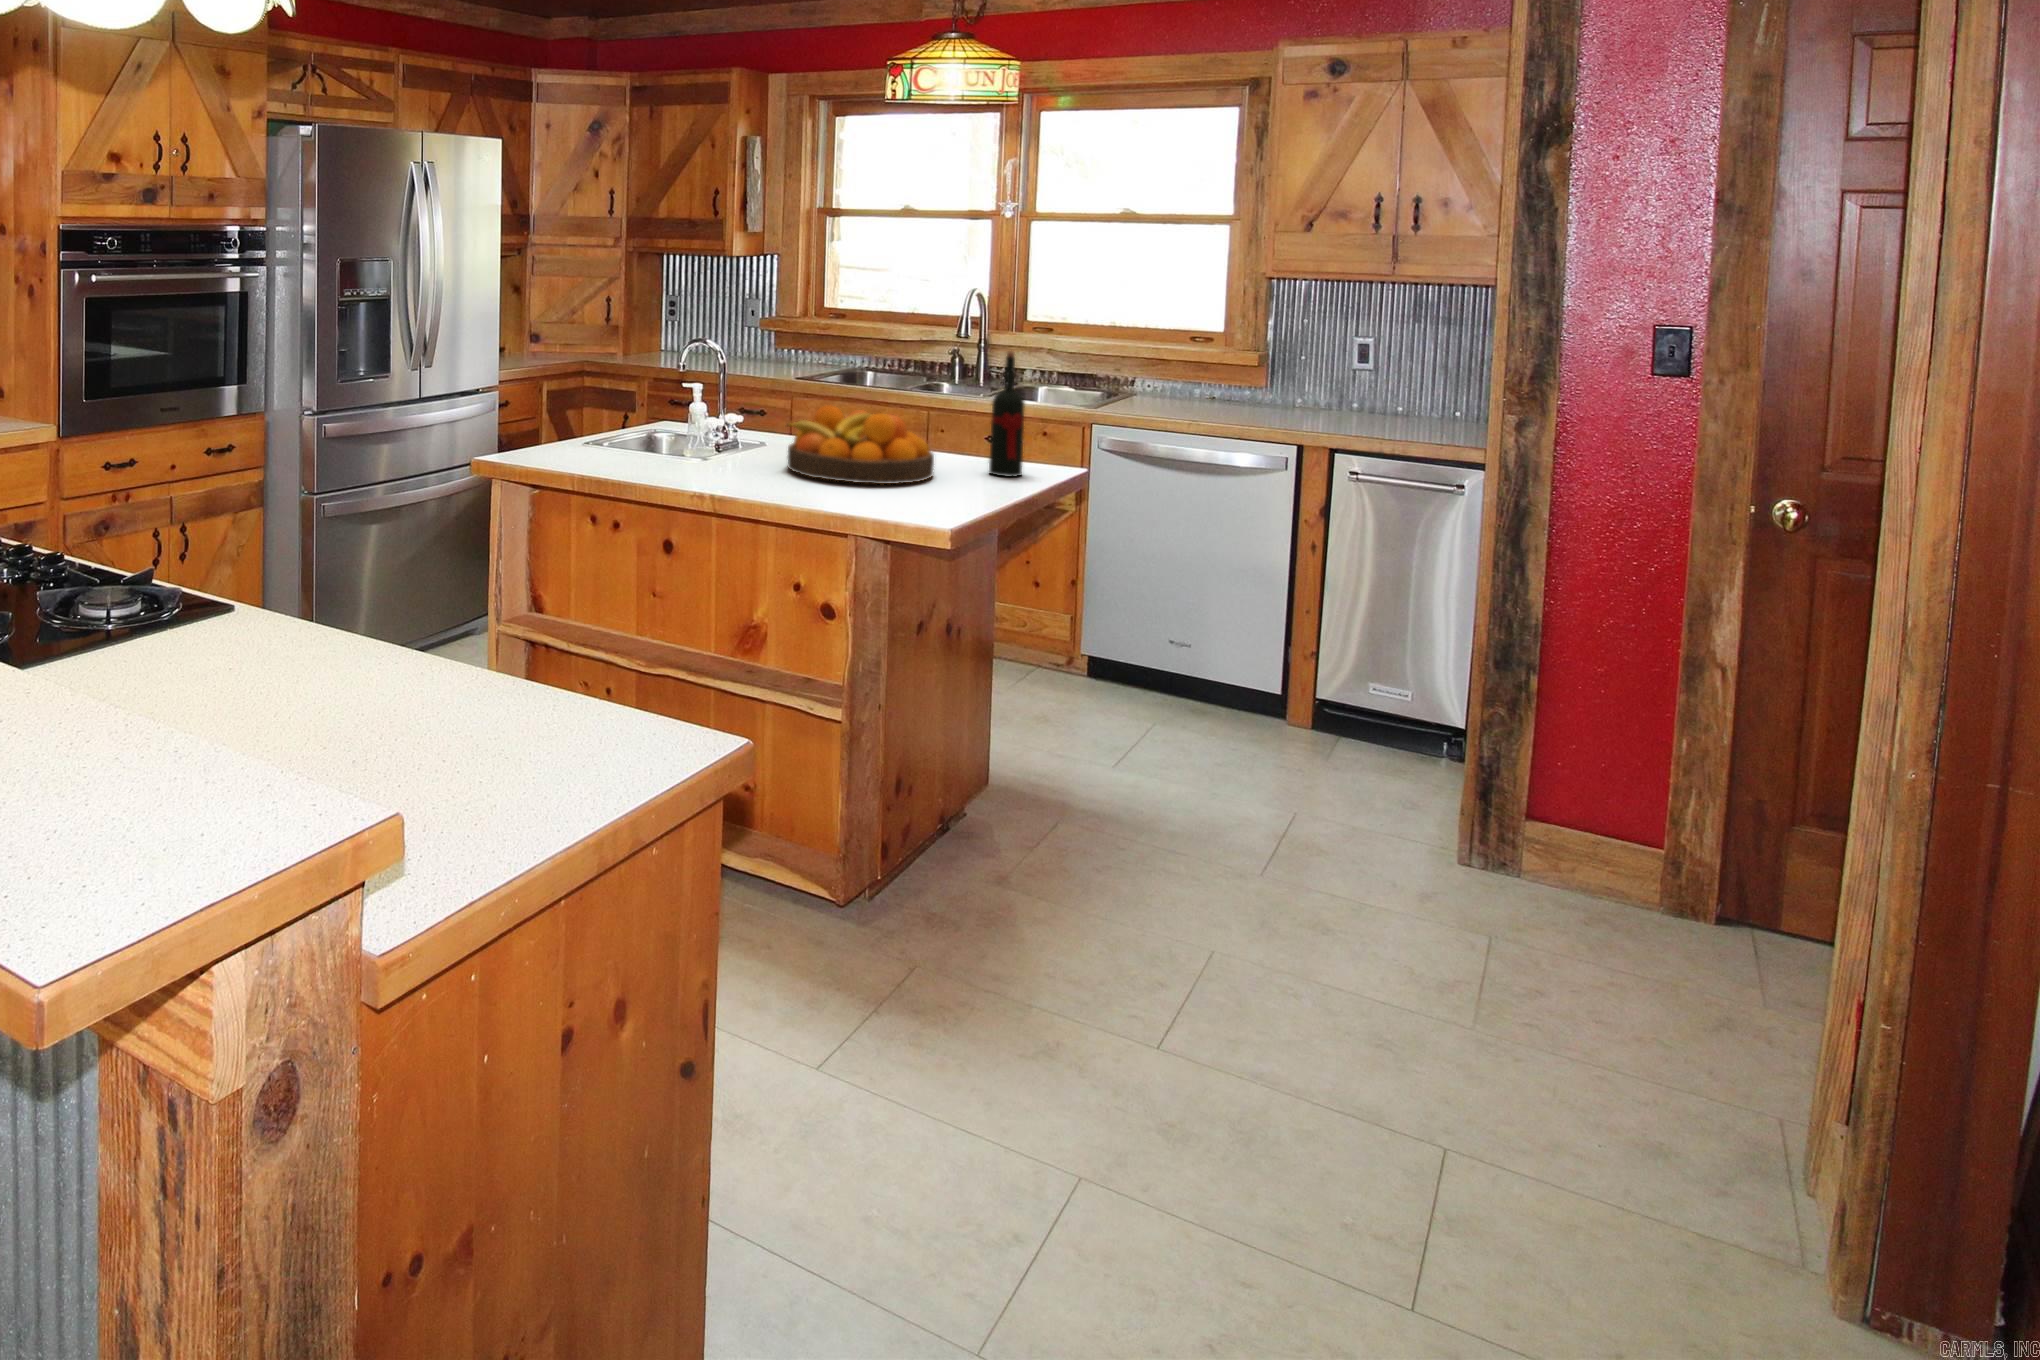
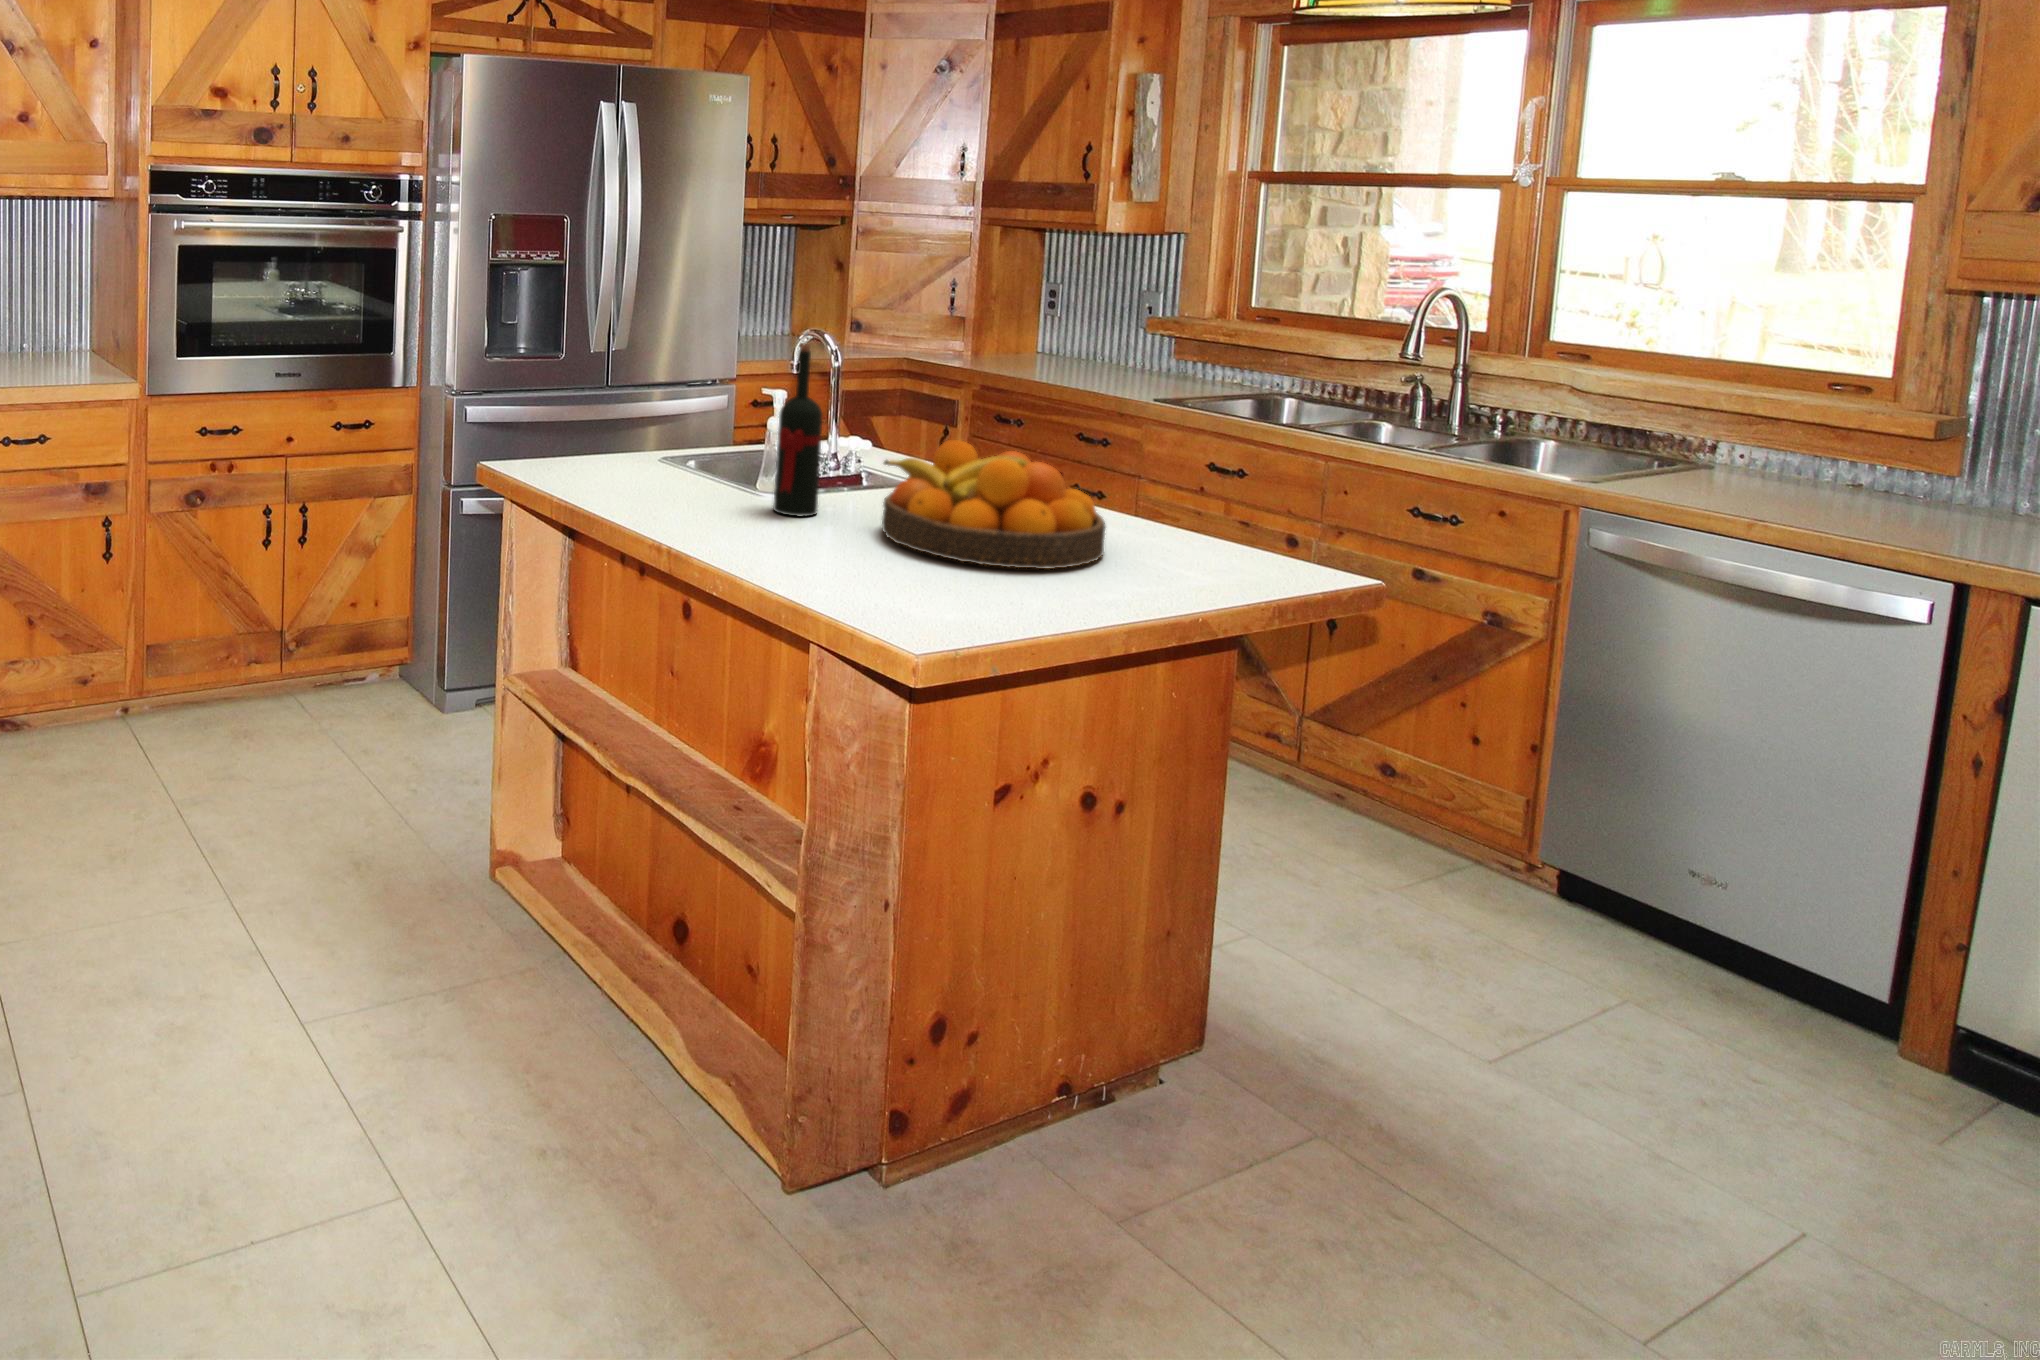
wine bottle: present [989,351,1025,477] -> present [773,343,823,517]

